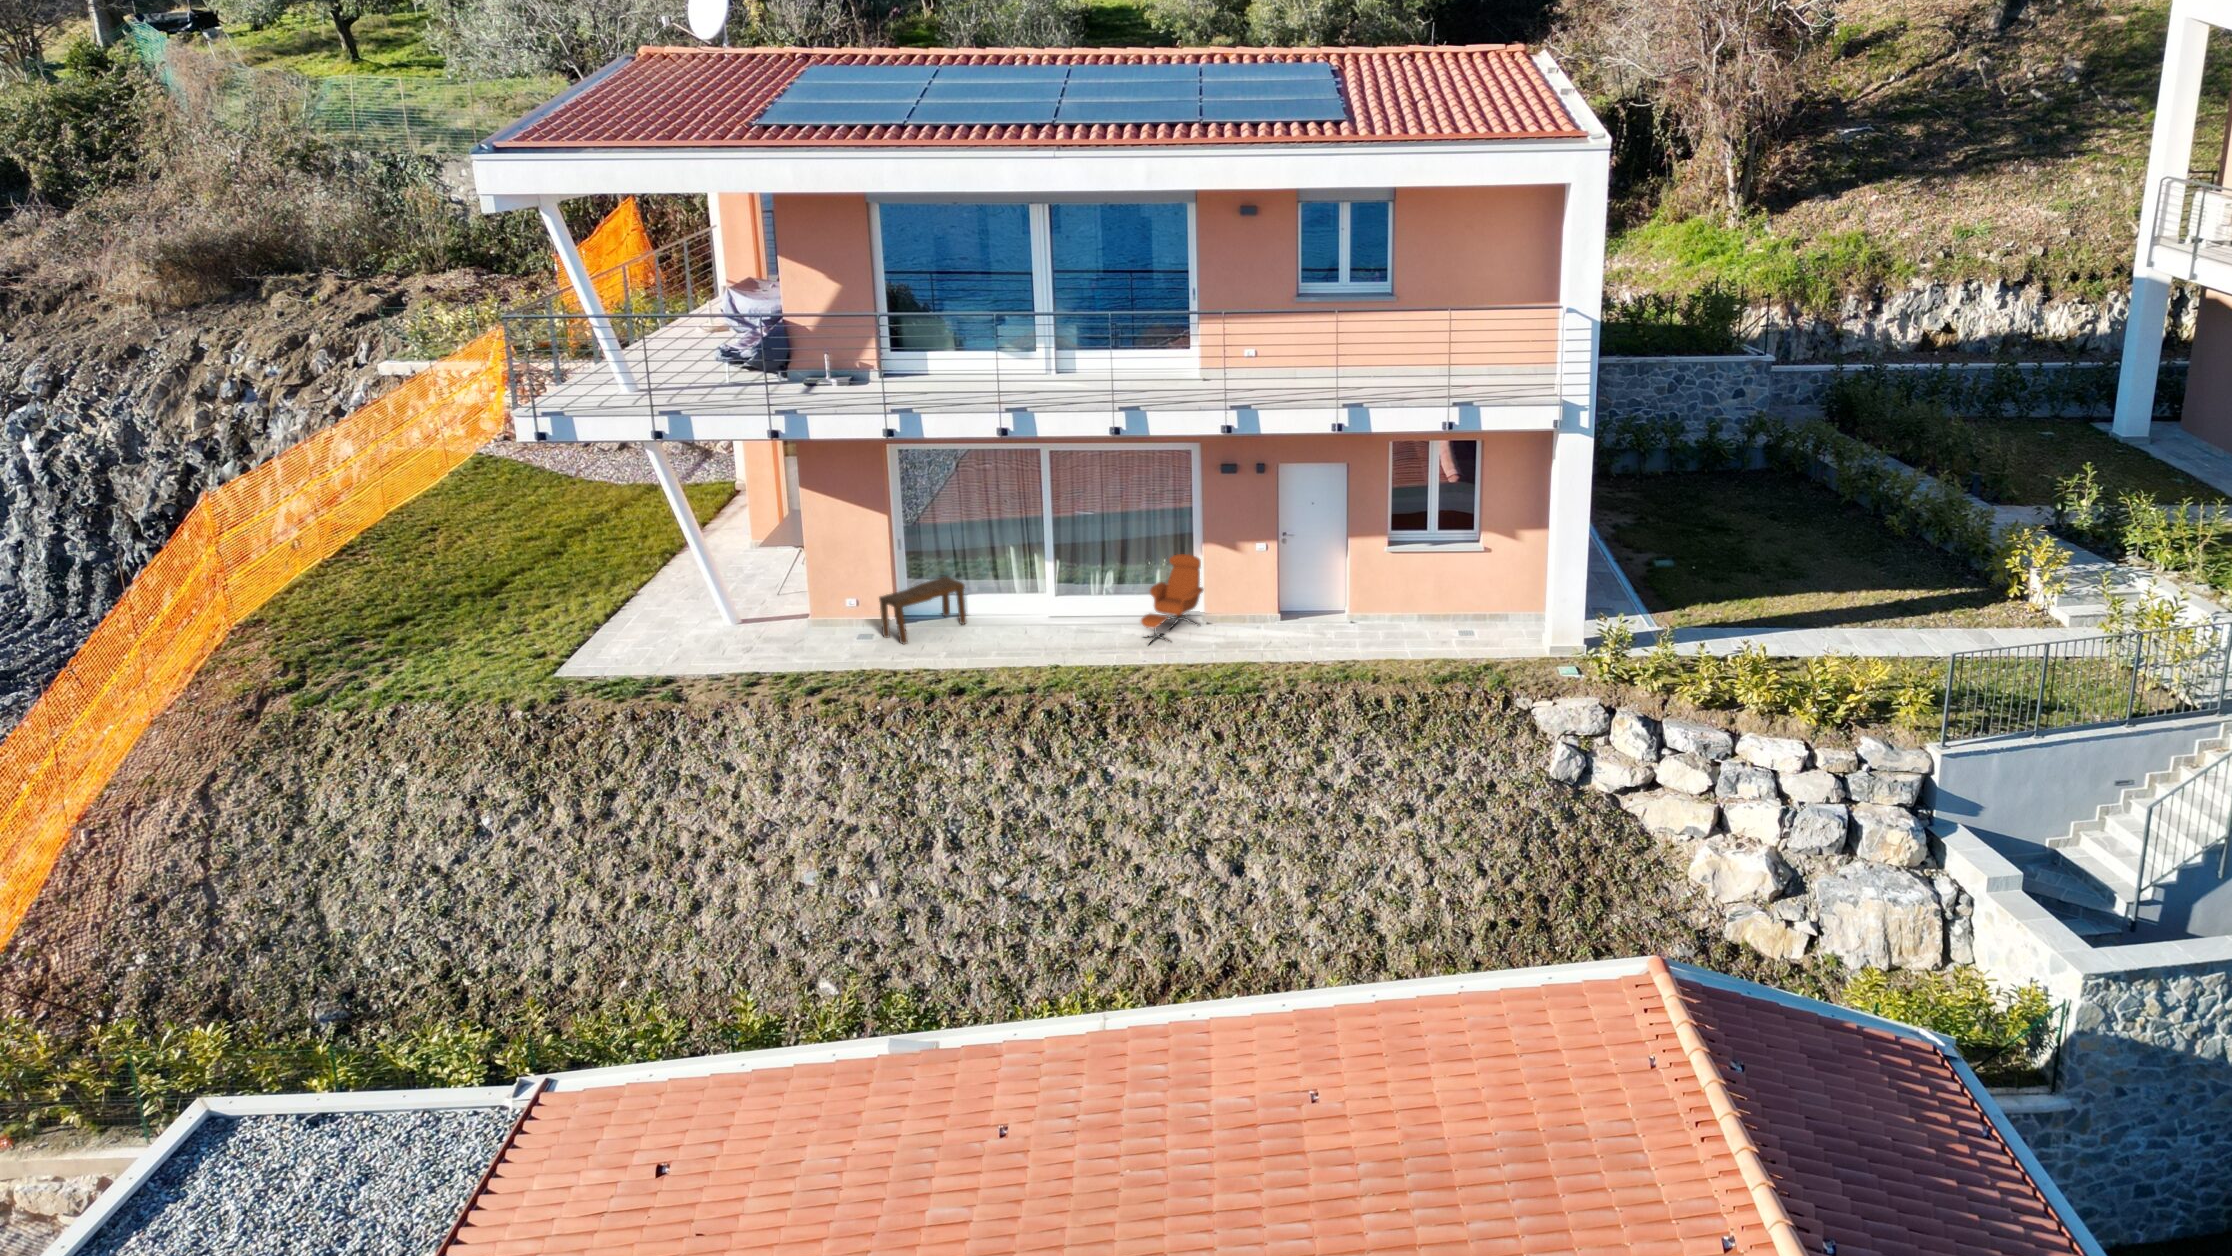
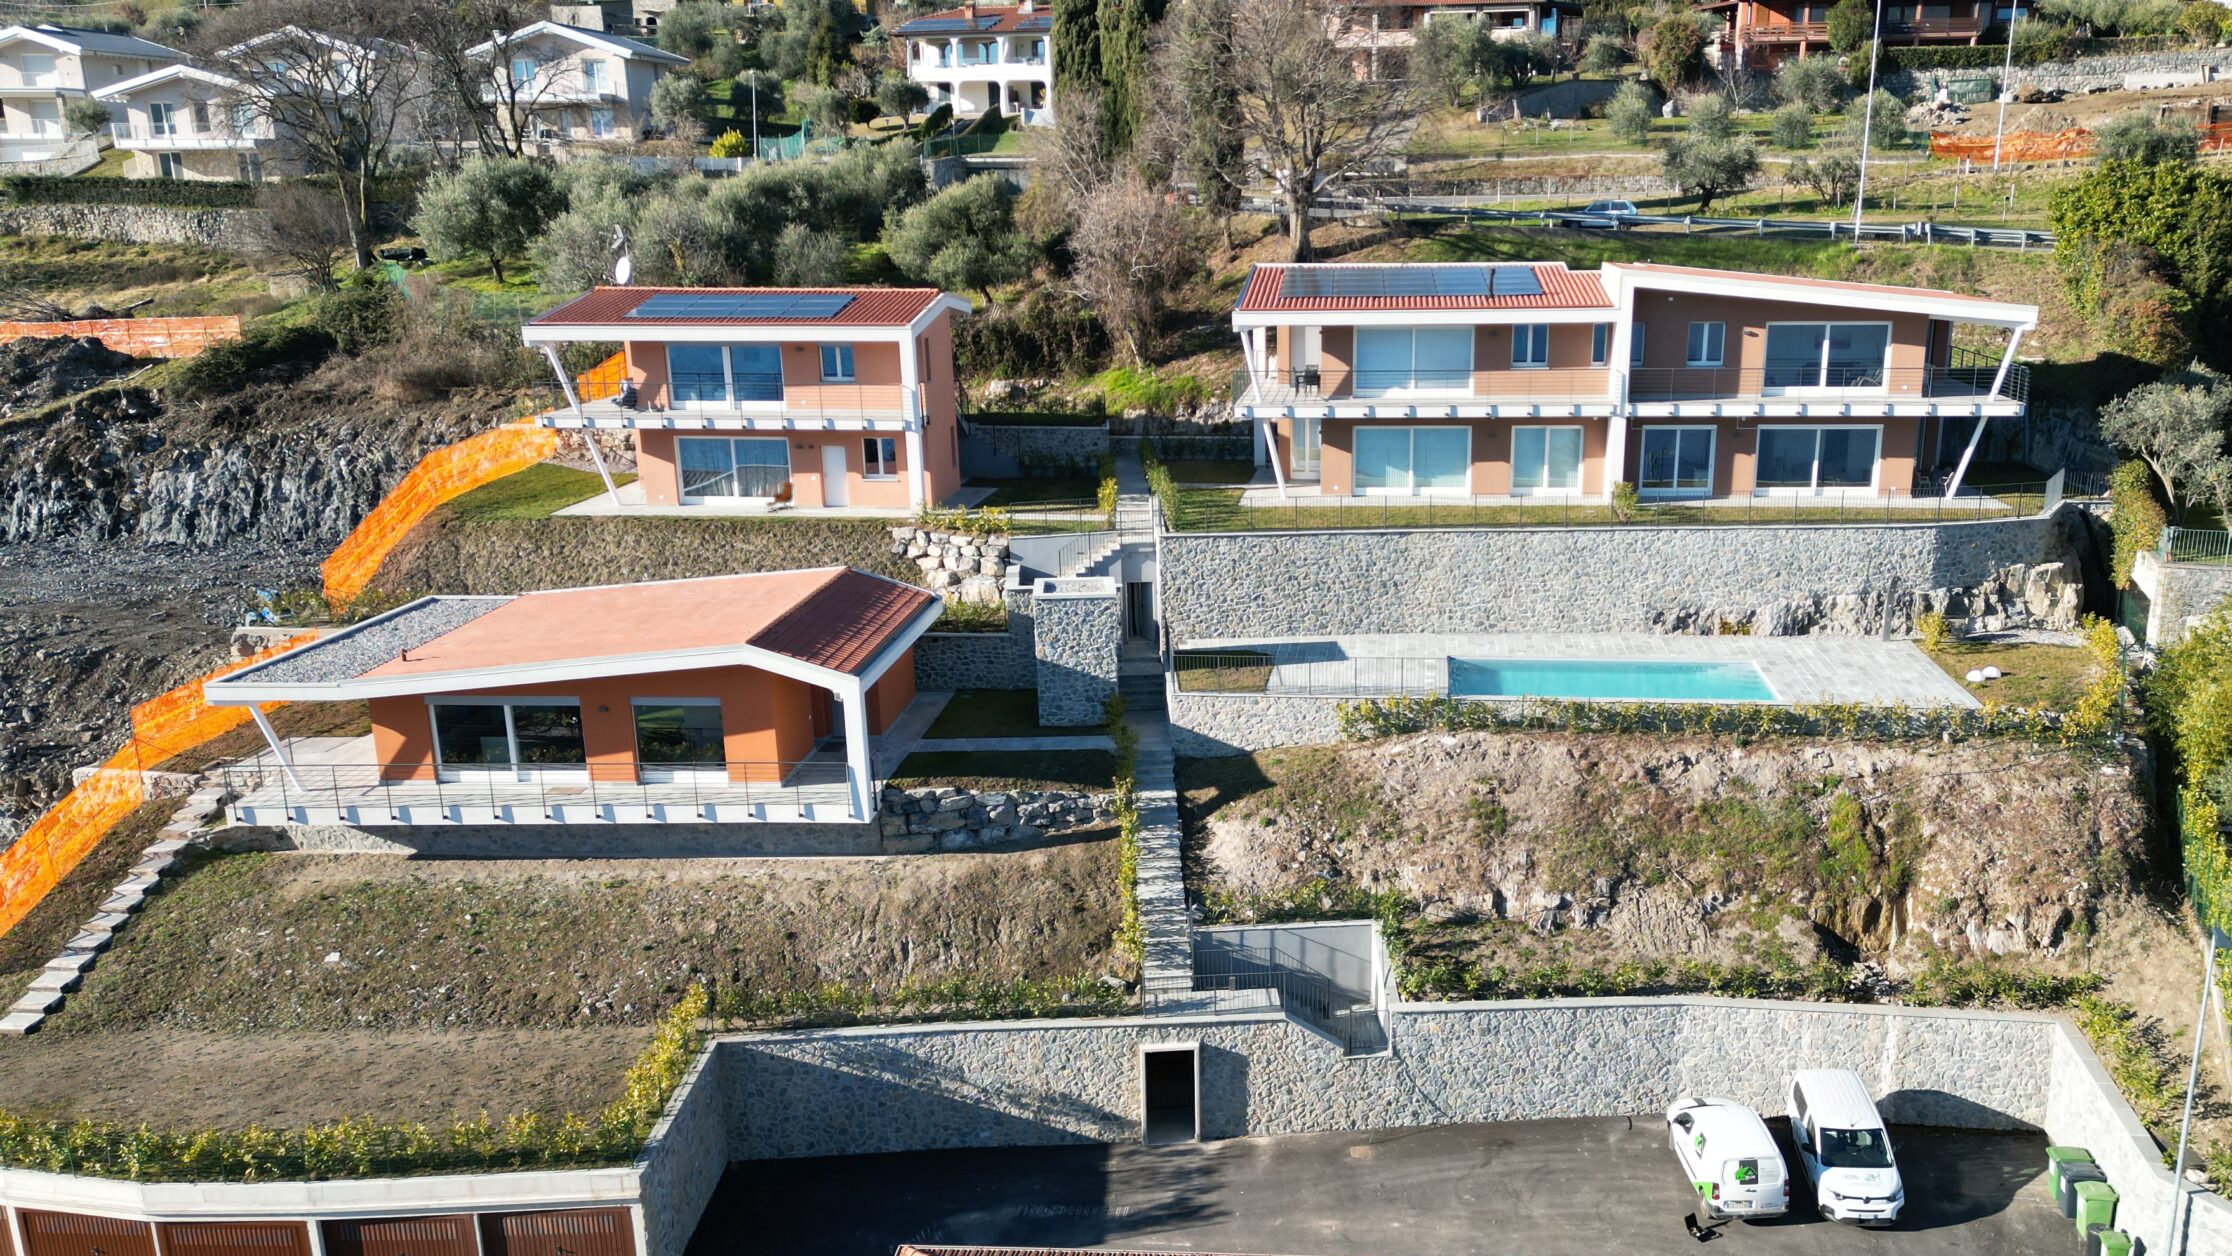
bench: present [879,576,966,644] -> none [671,490,706,512]

